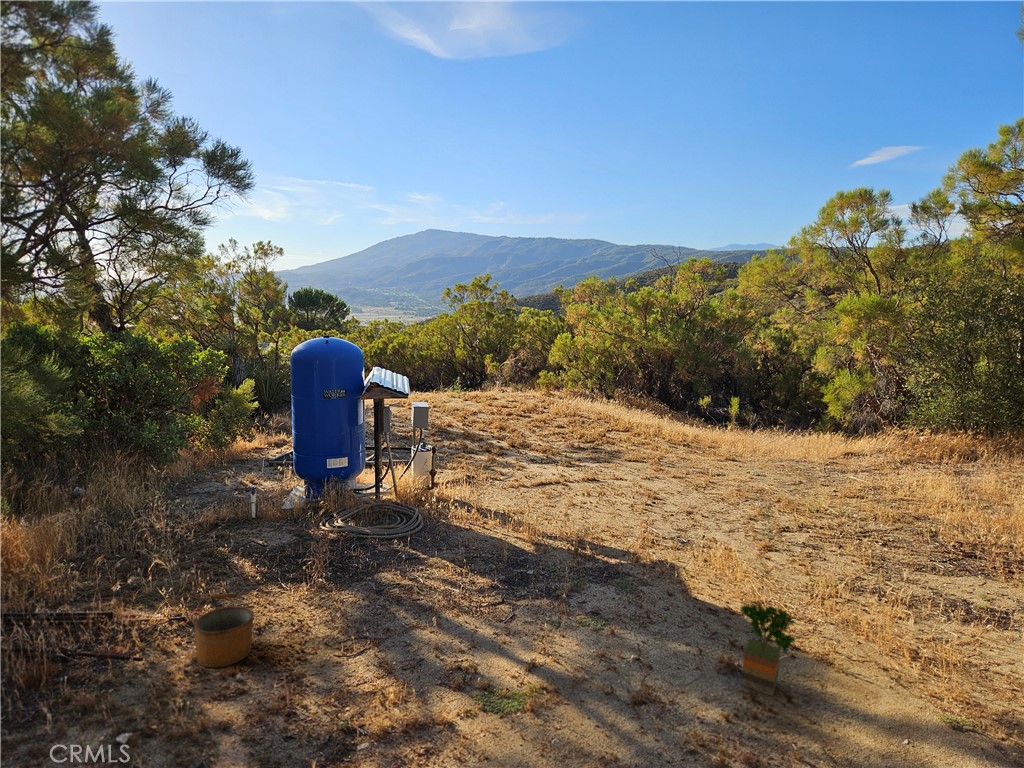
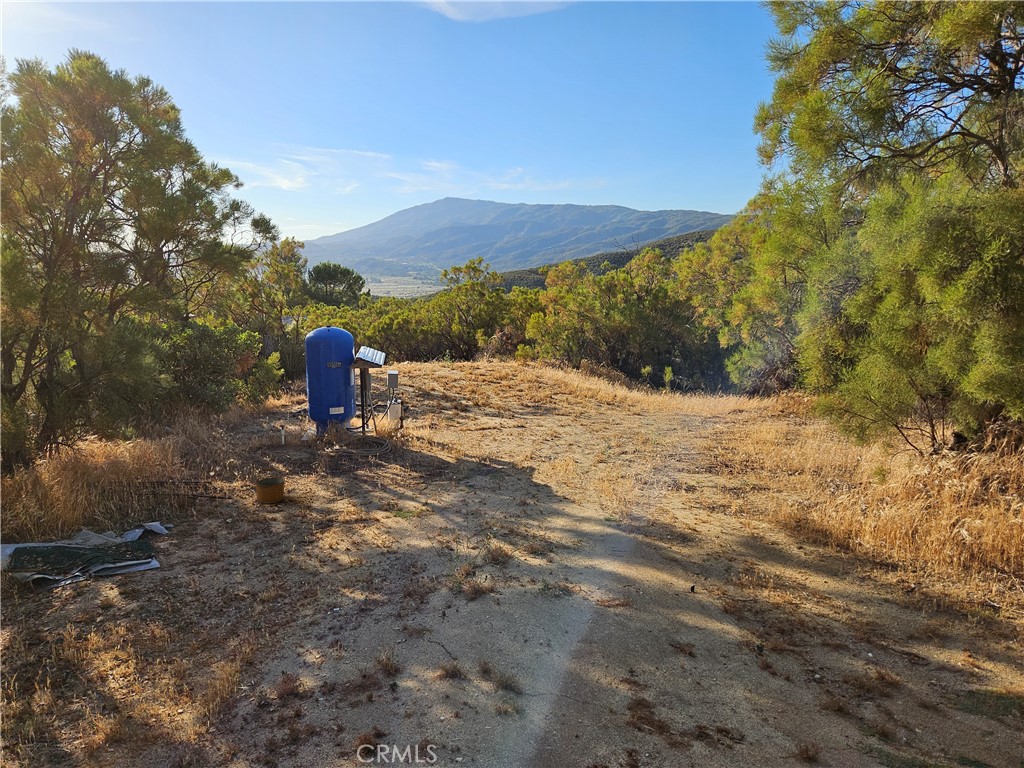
potted tree: present [740,604,796,696] -> none [533,475,560,520]

